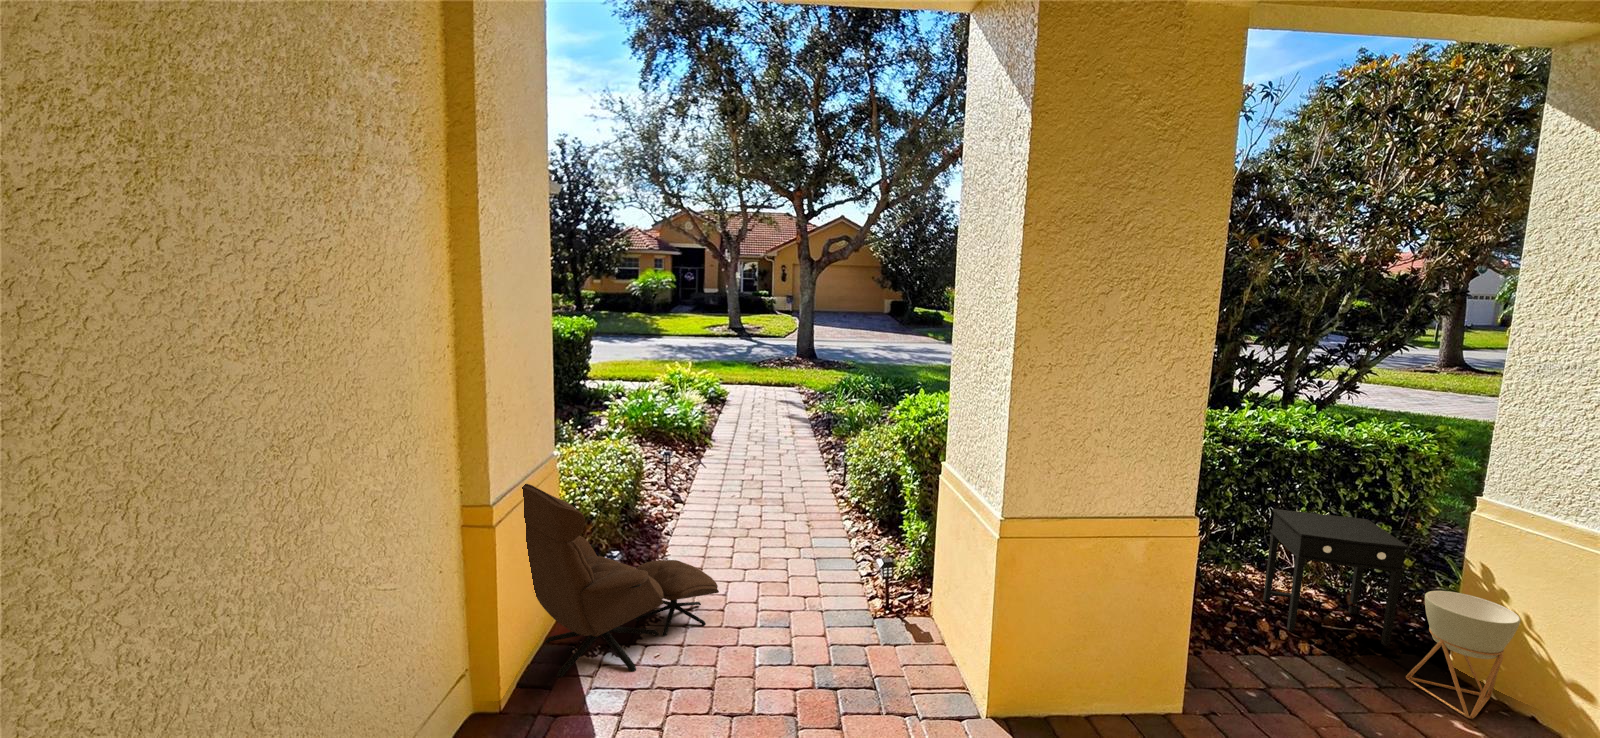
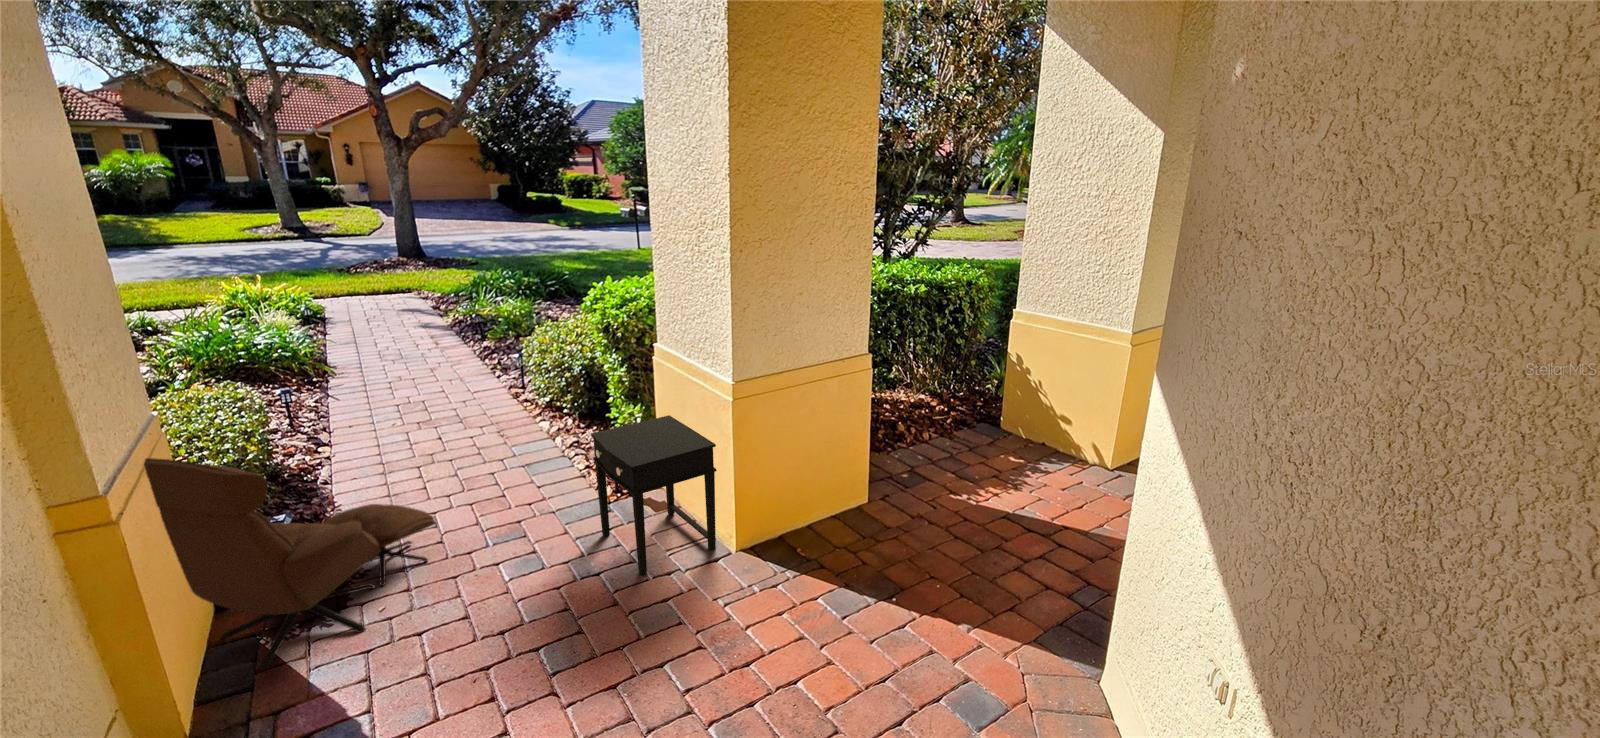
side table: present [1263,509,1408,646] -> present [591,415,717,576]
planter: present [1406,591,1521,719] -> none [987,376,1045,456]

